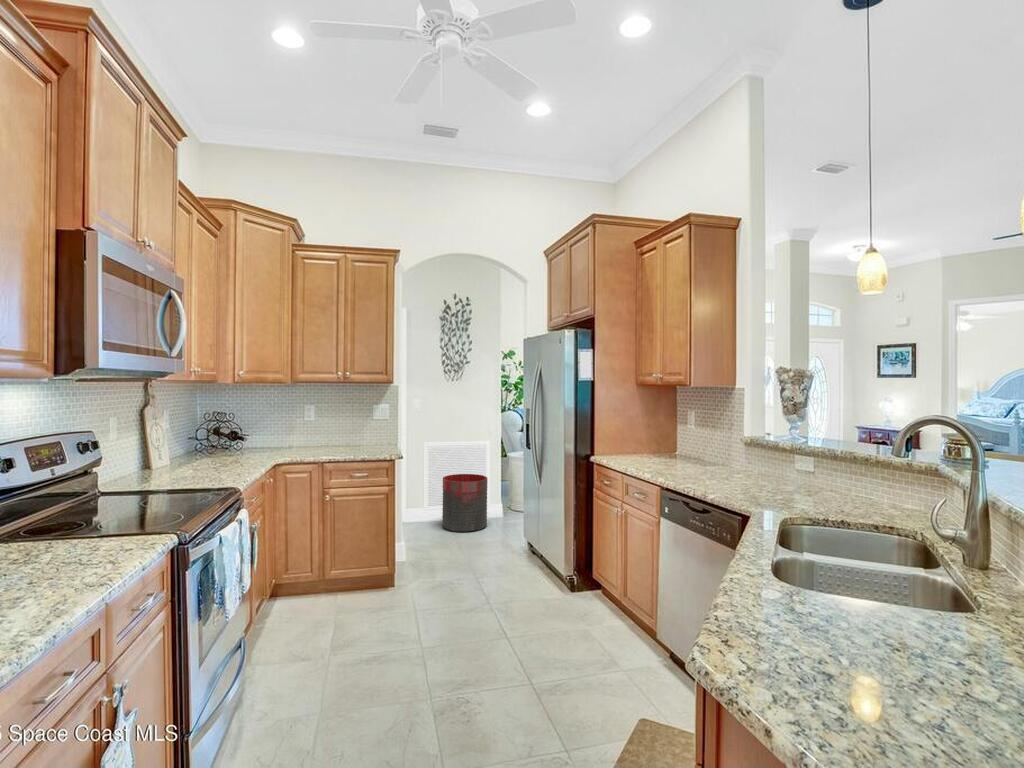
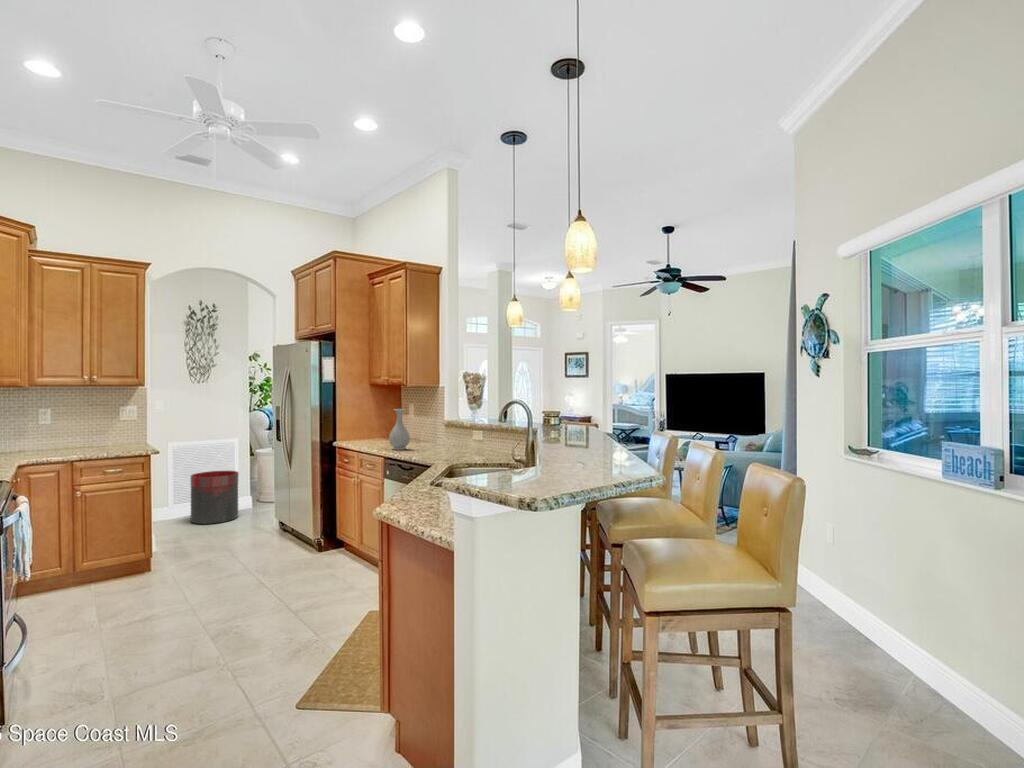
vase: none [668,419,698,478] -> present [389,409,410,450]

